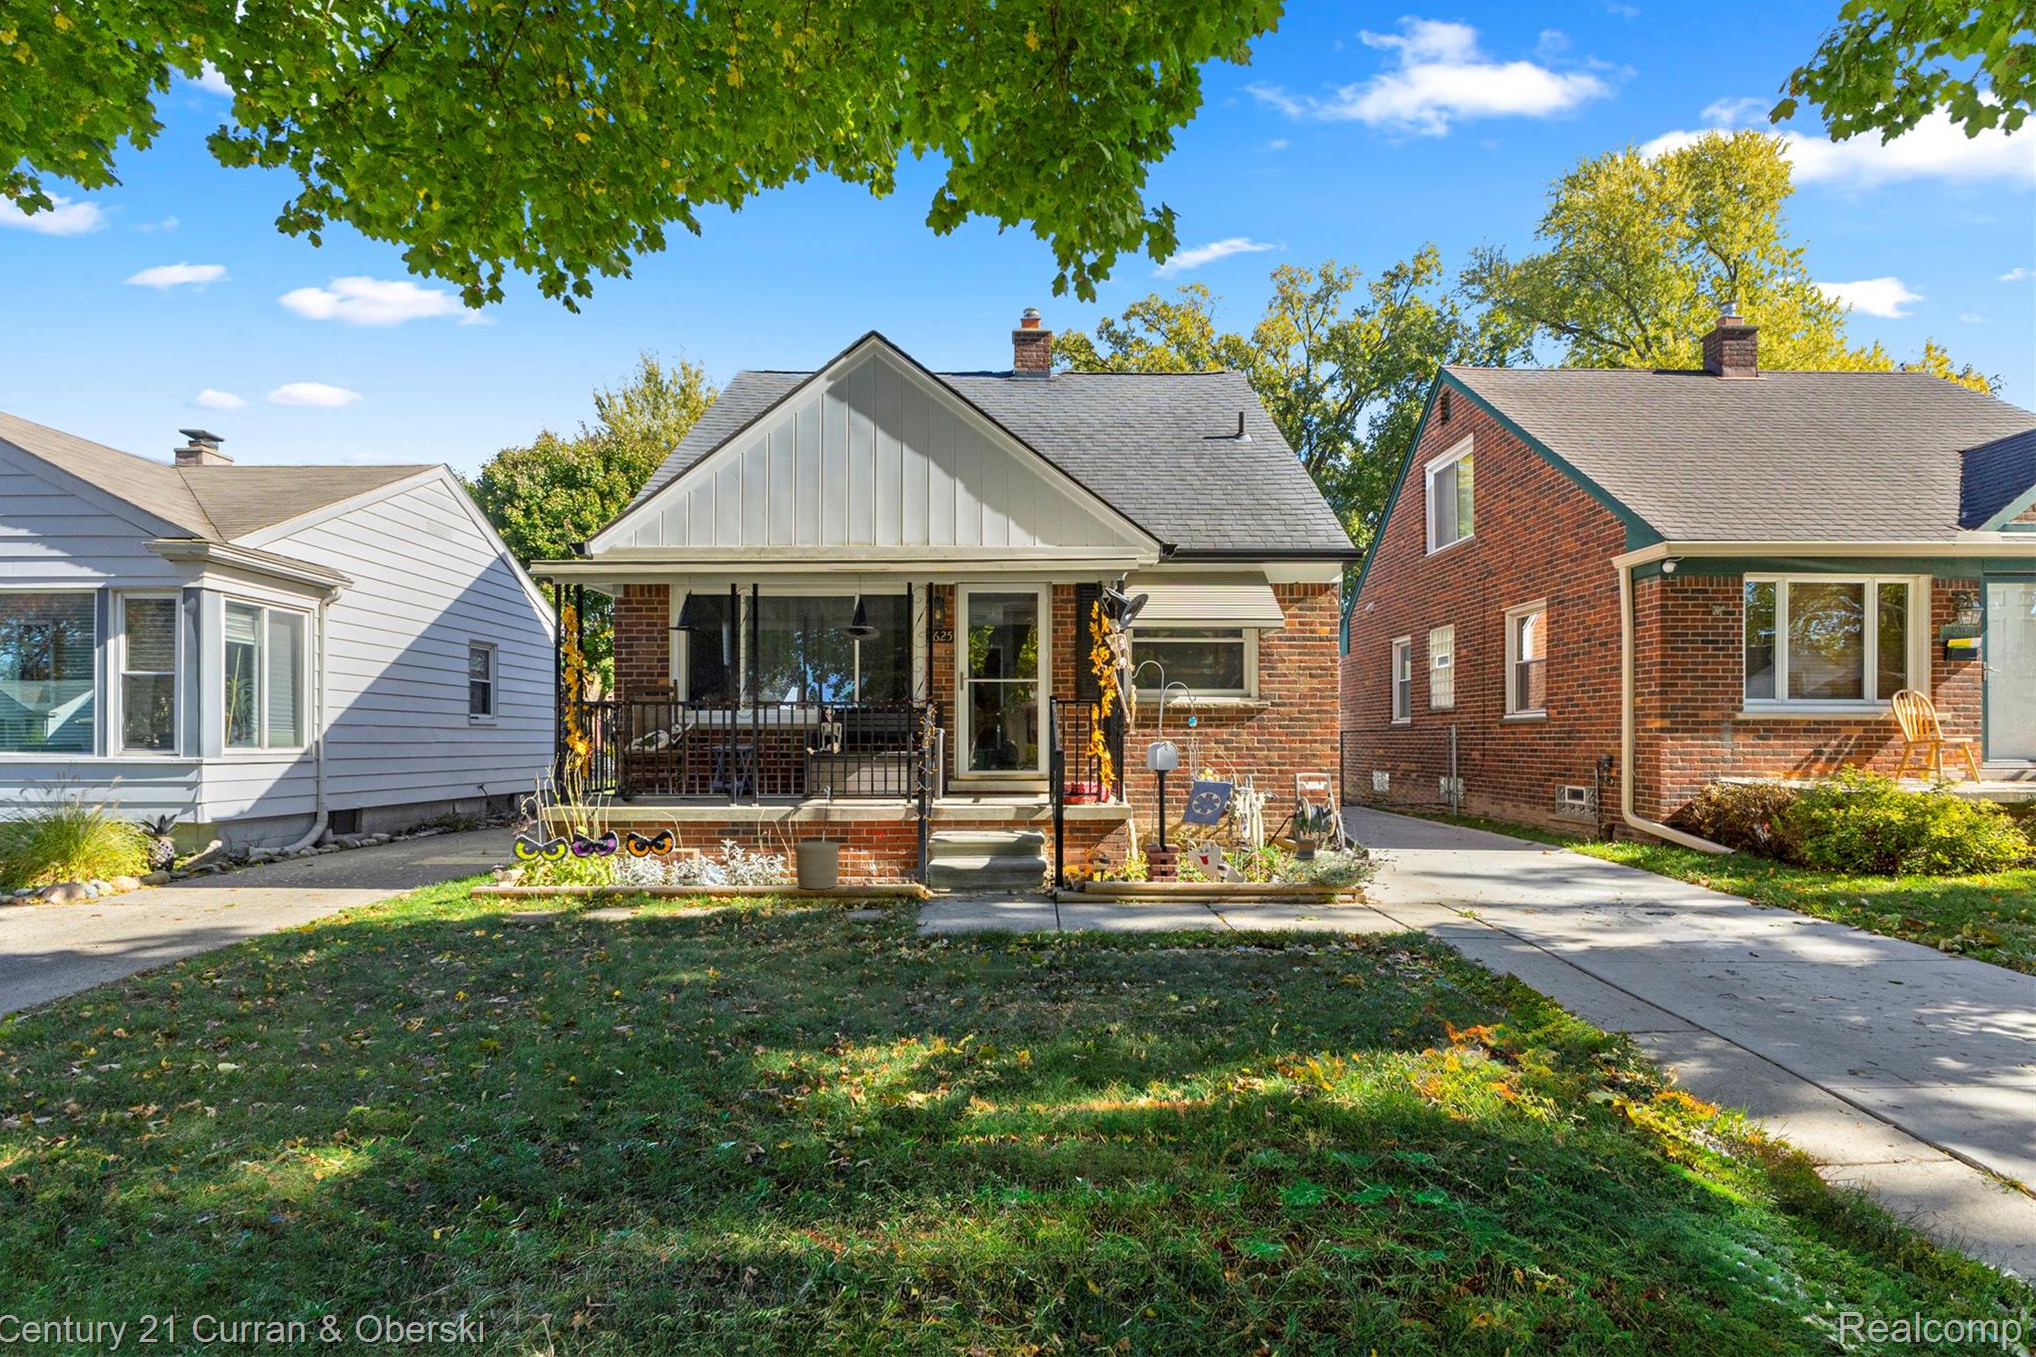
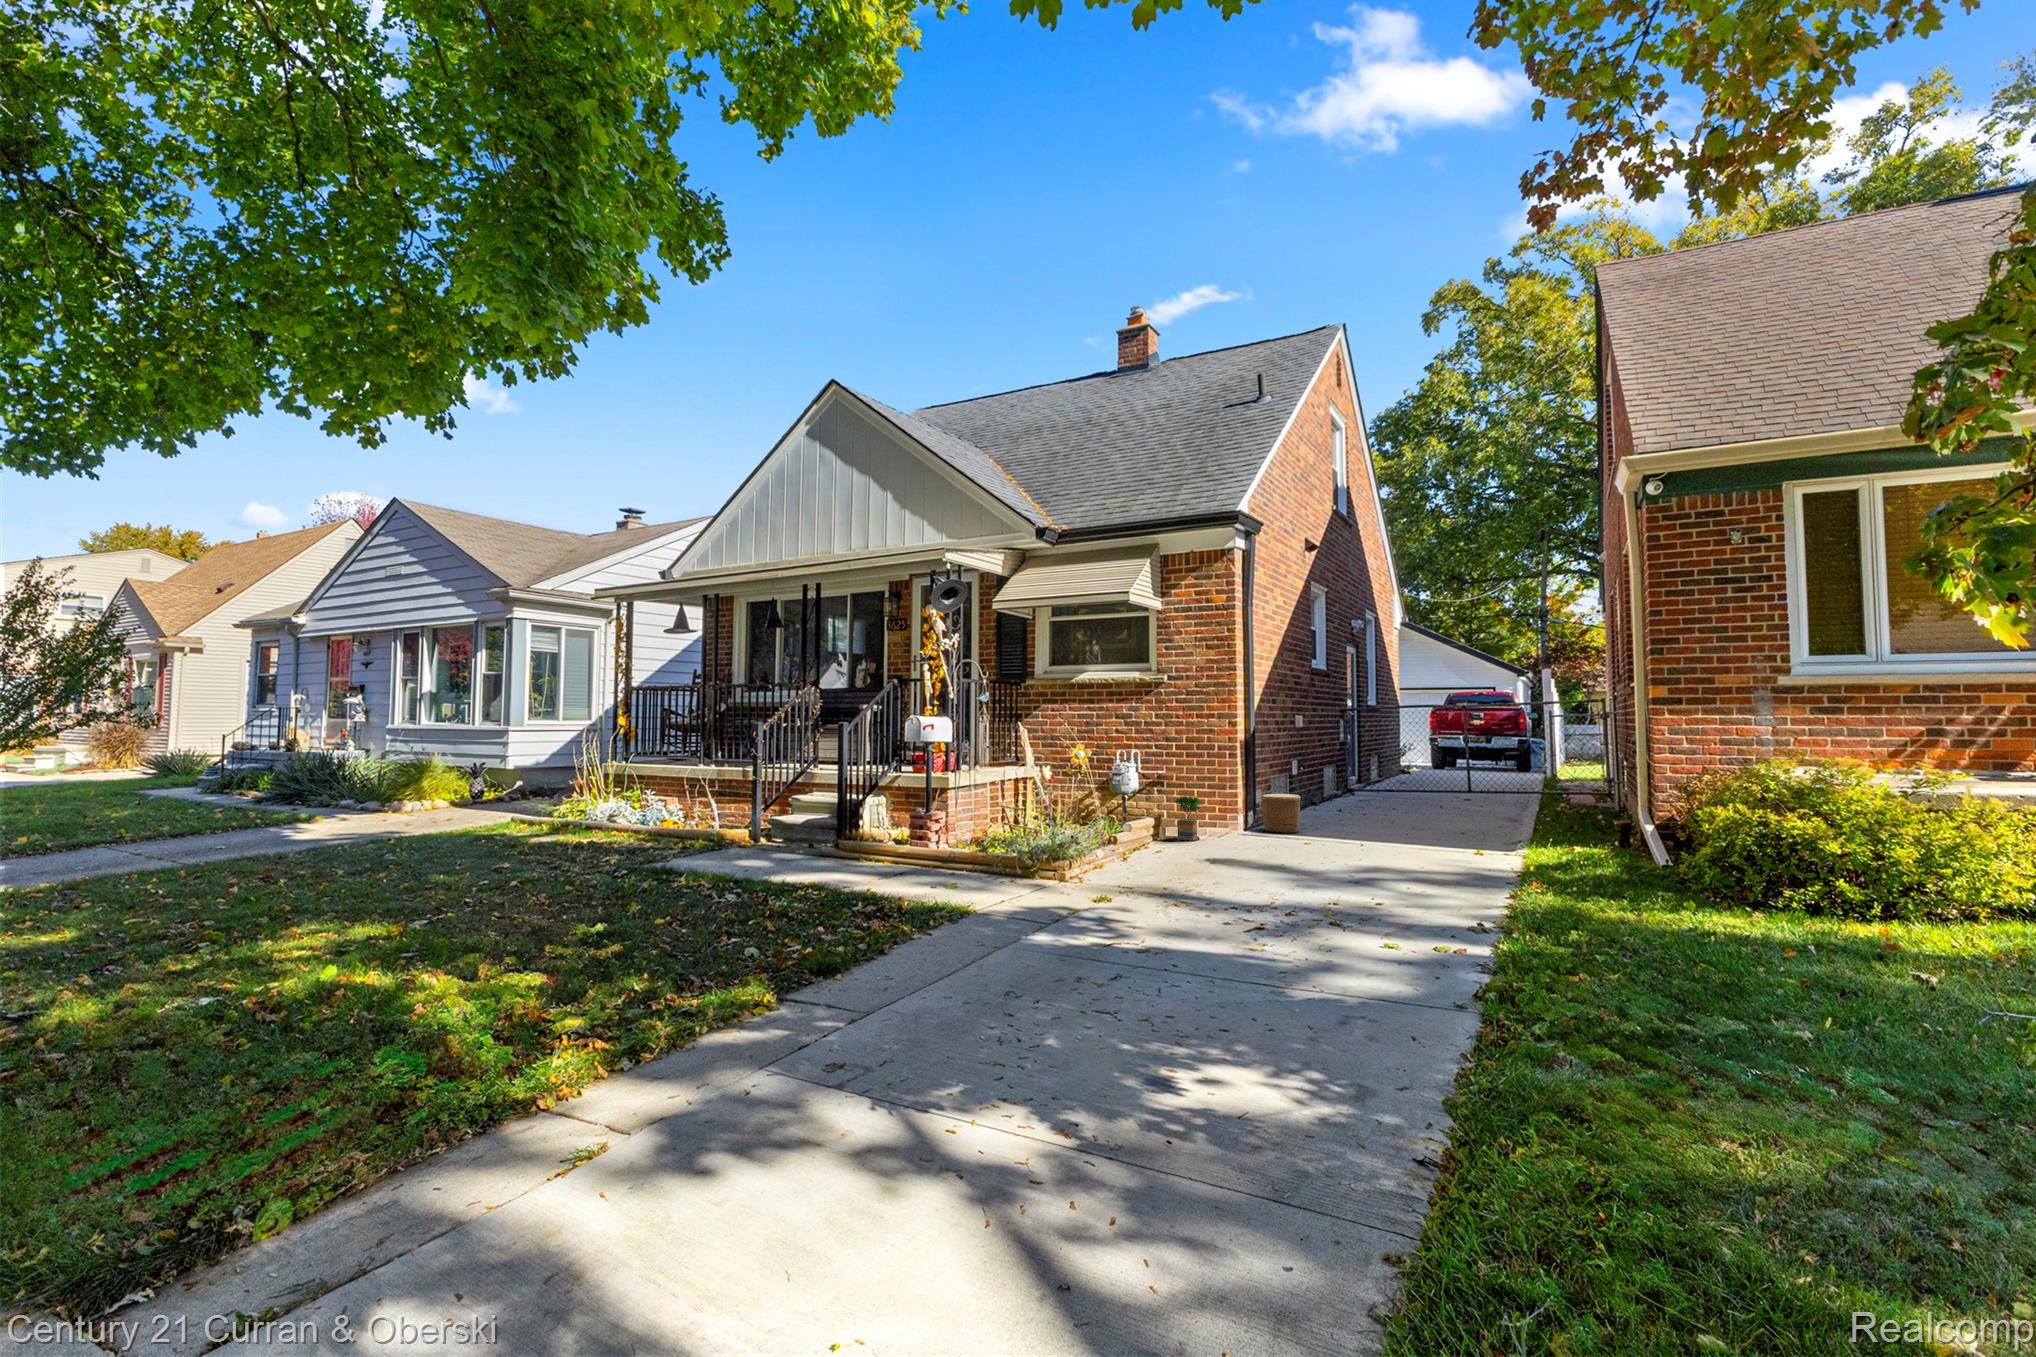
woven basket: present [795,841,839,889] -> present [1262,794,1301,833]

